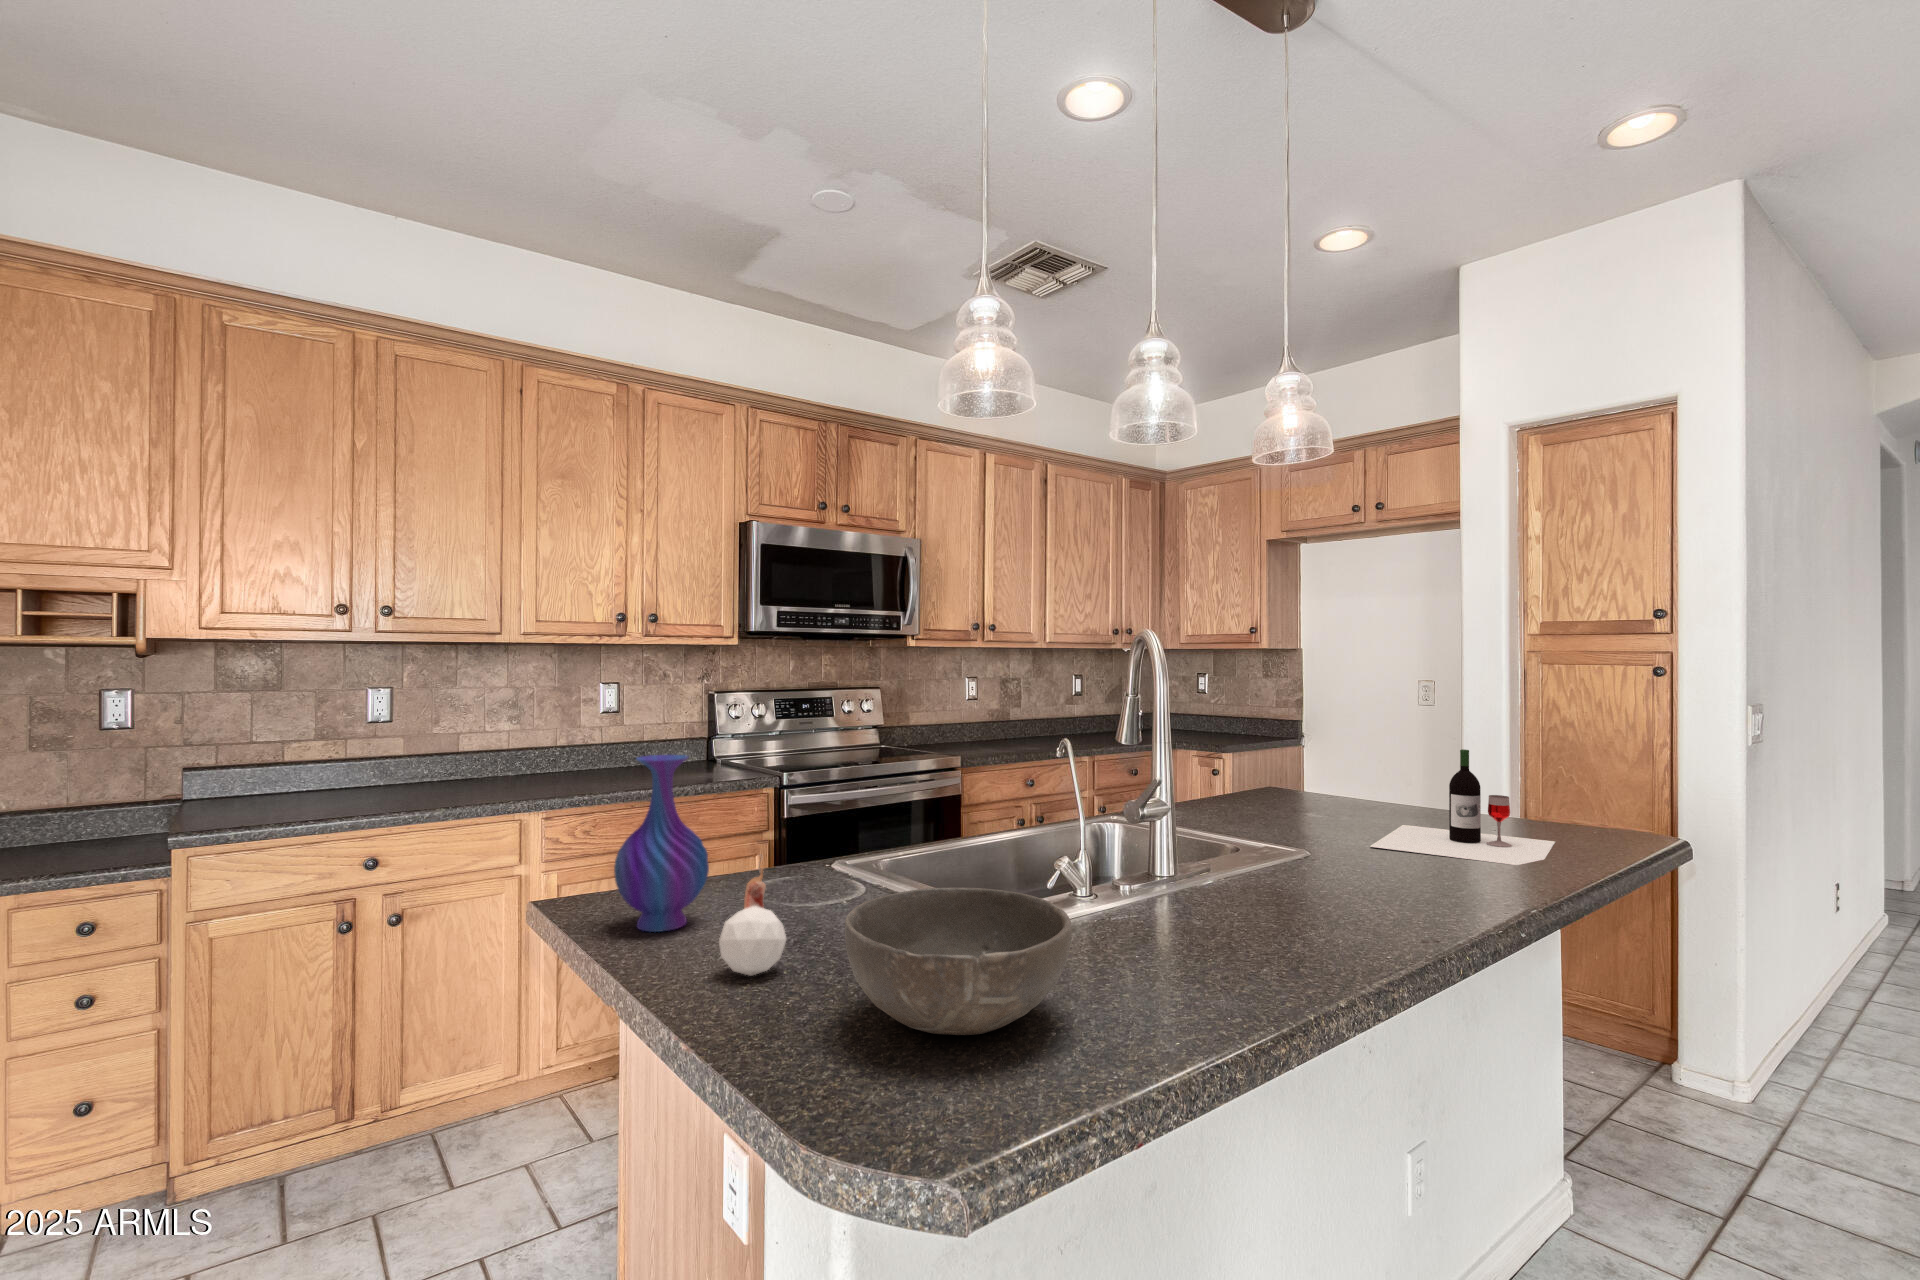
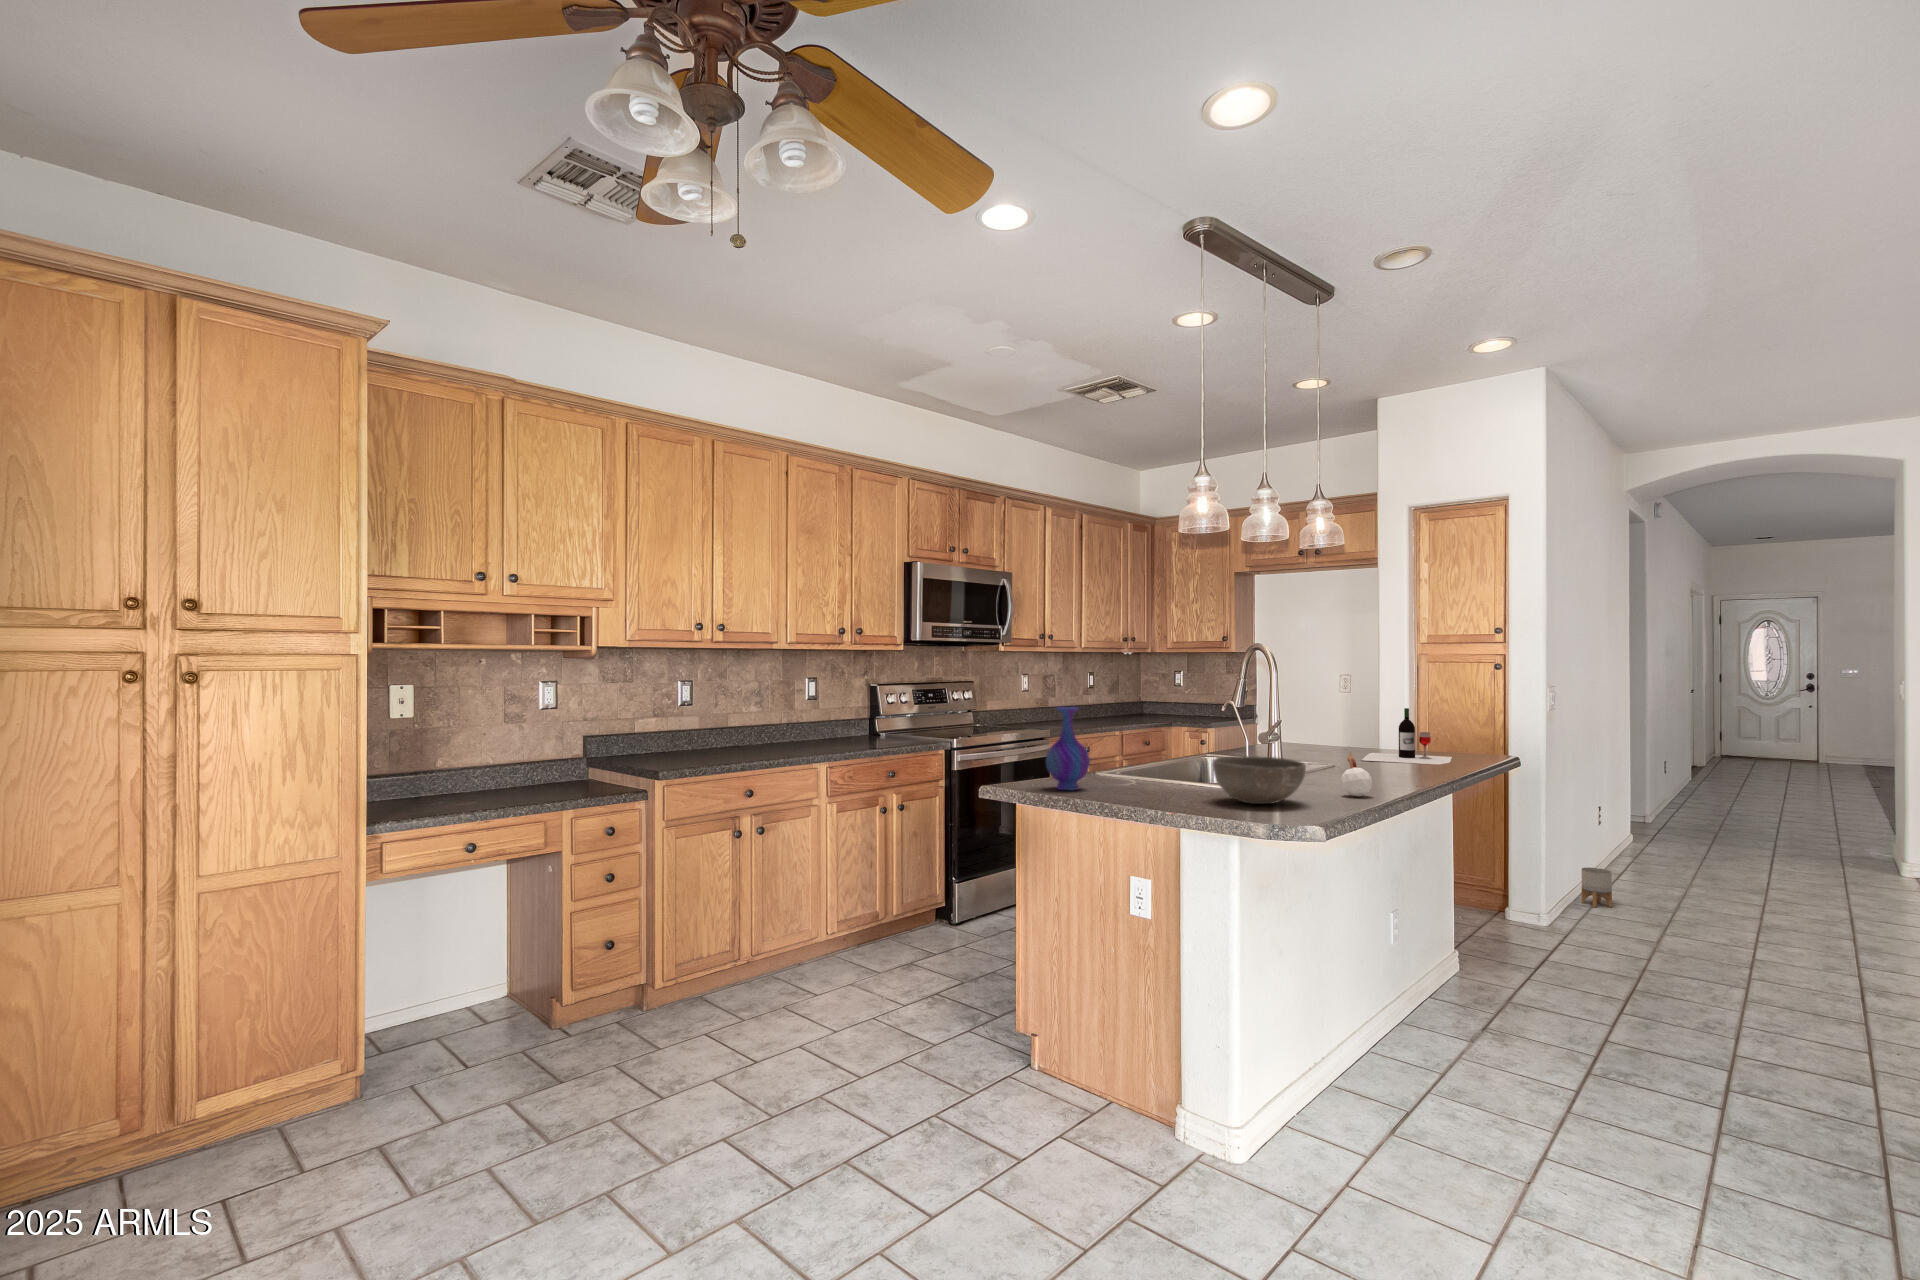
candle: present [719,868,786,976] -> present [1341,746,1372,797]
planter: none [1808,1001,1866,1073] -> present [1581,867,1612,907]

